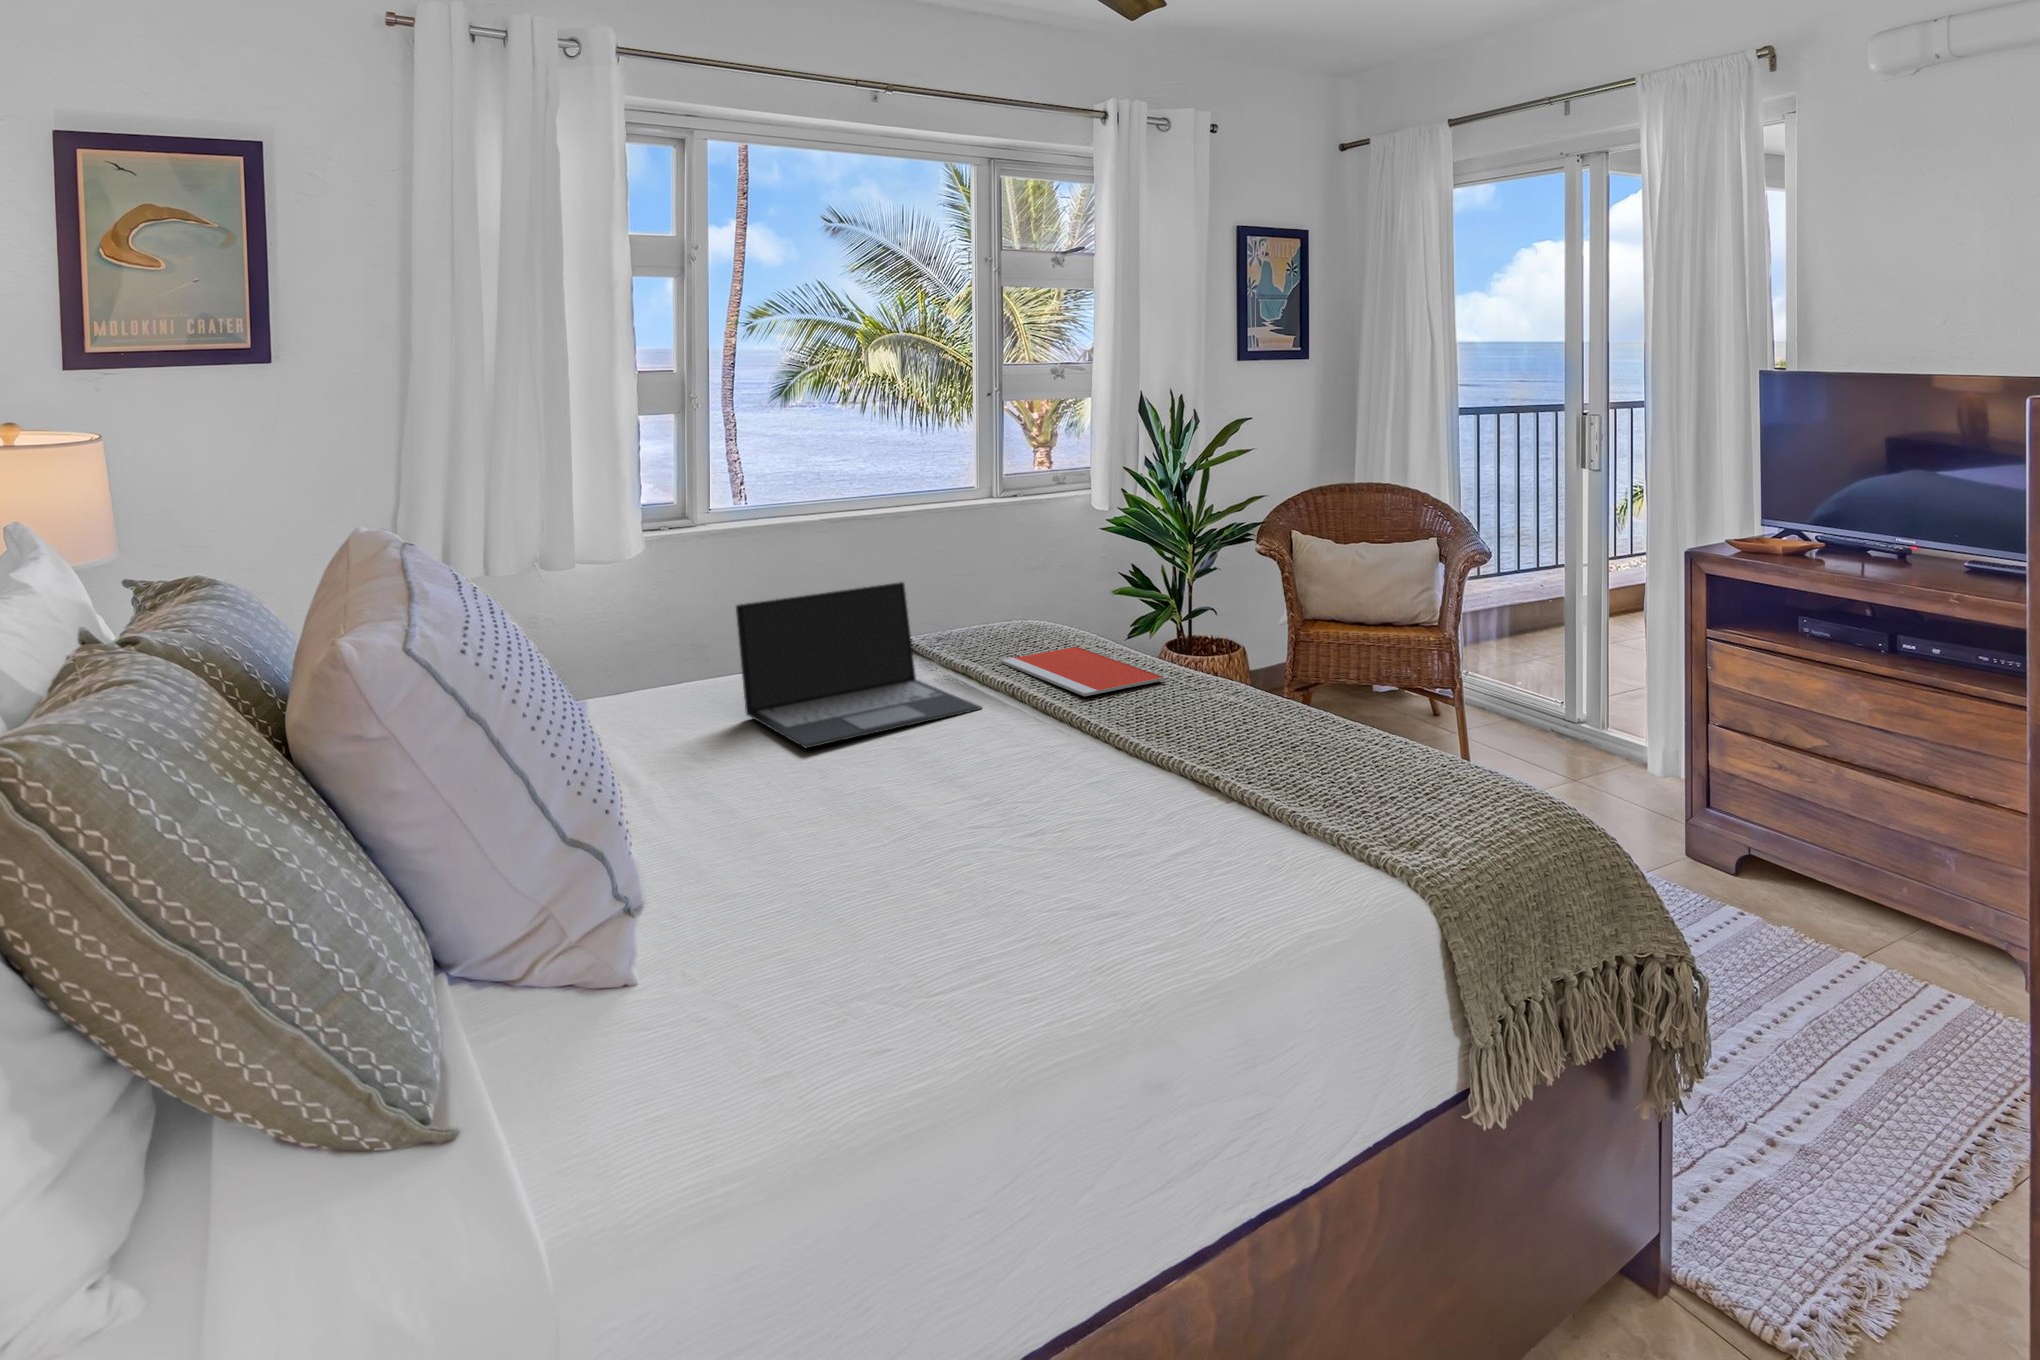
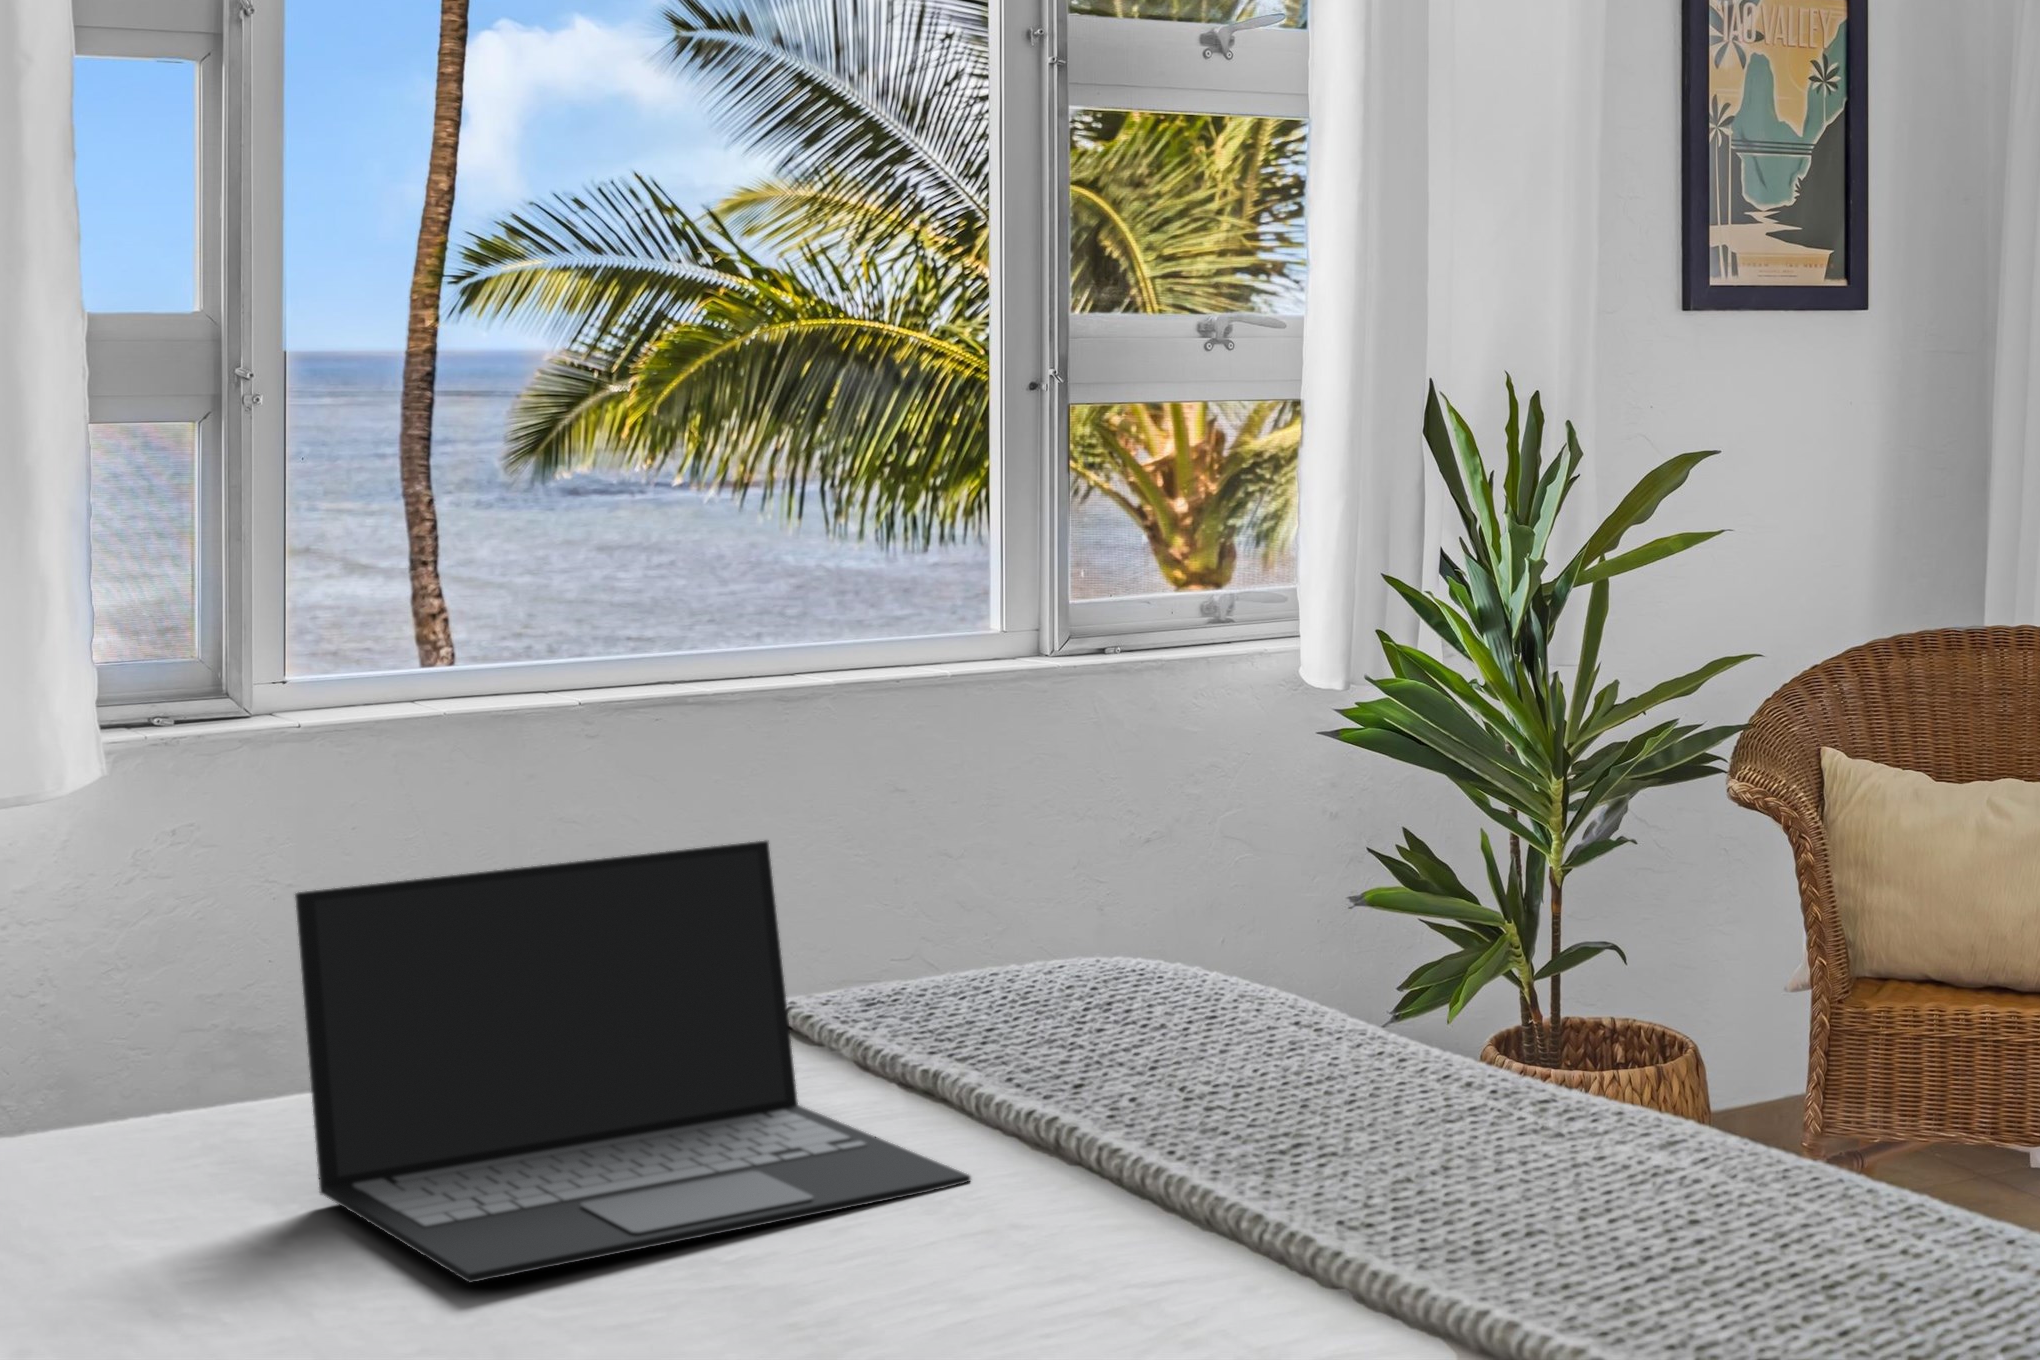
notebook: present [1001,647,1165,696] -> none [1030,1022,1474,1149]

